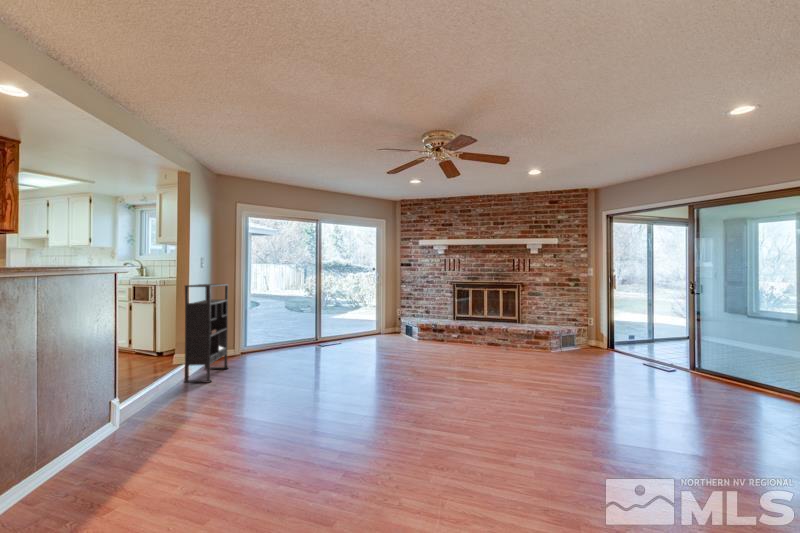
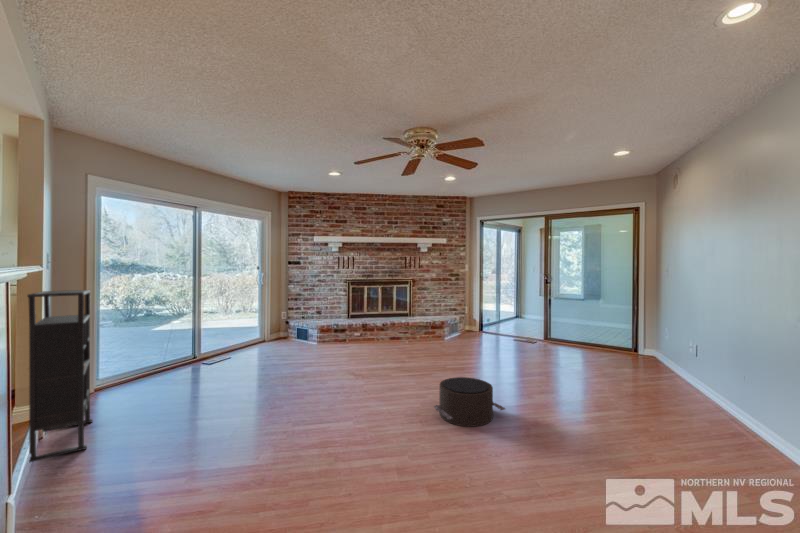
pouf: none [425,382,493,431] -> present [434,377,505,427]

